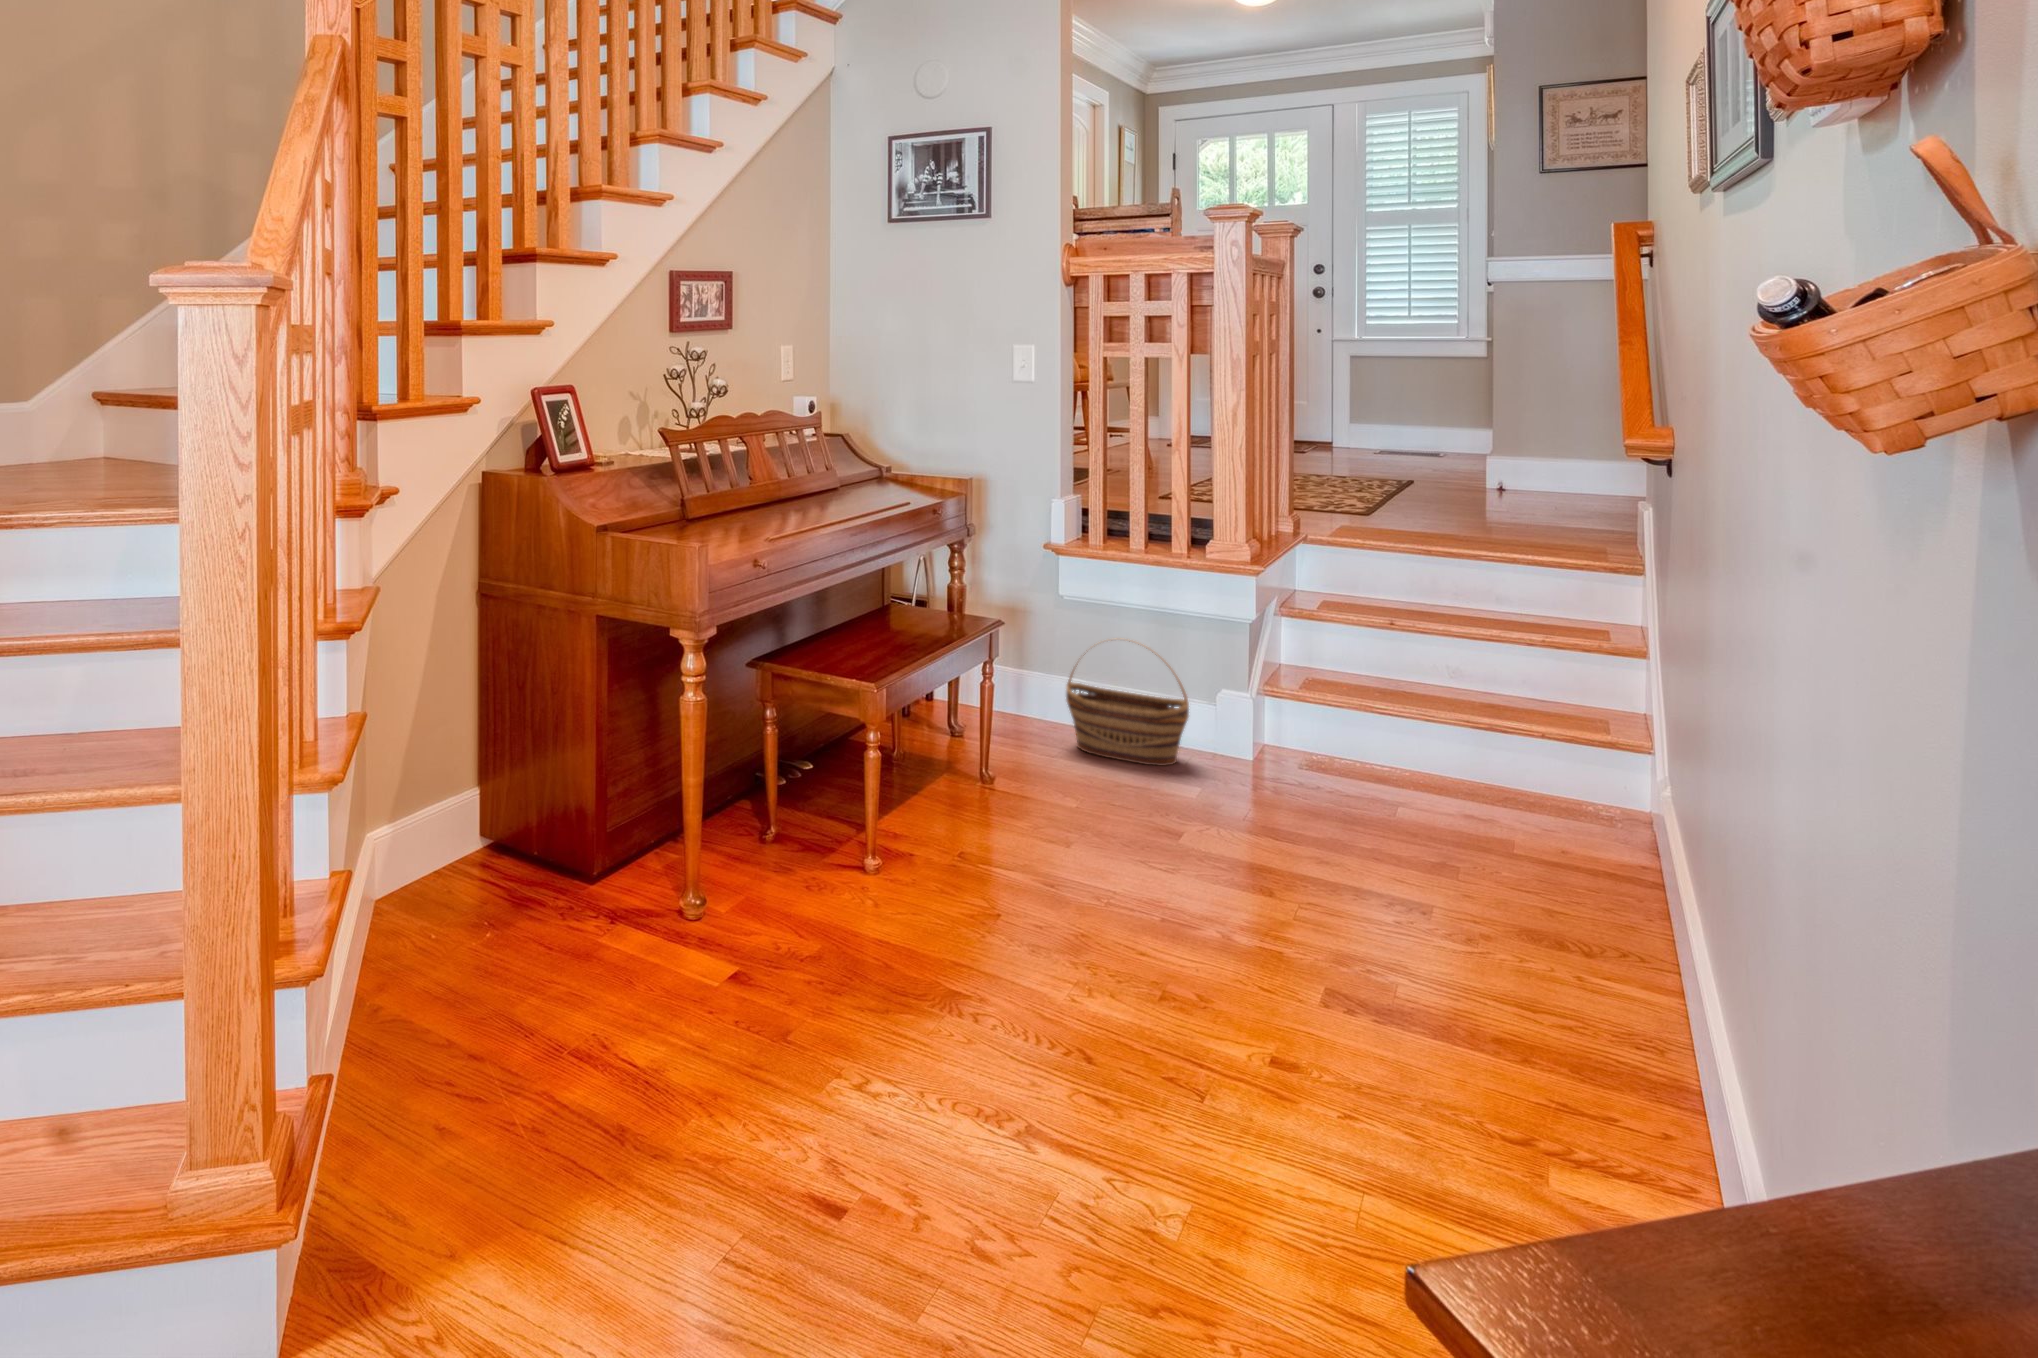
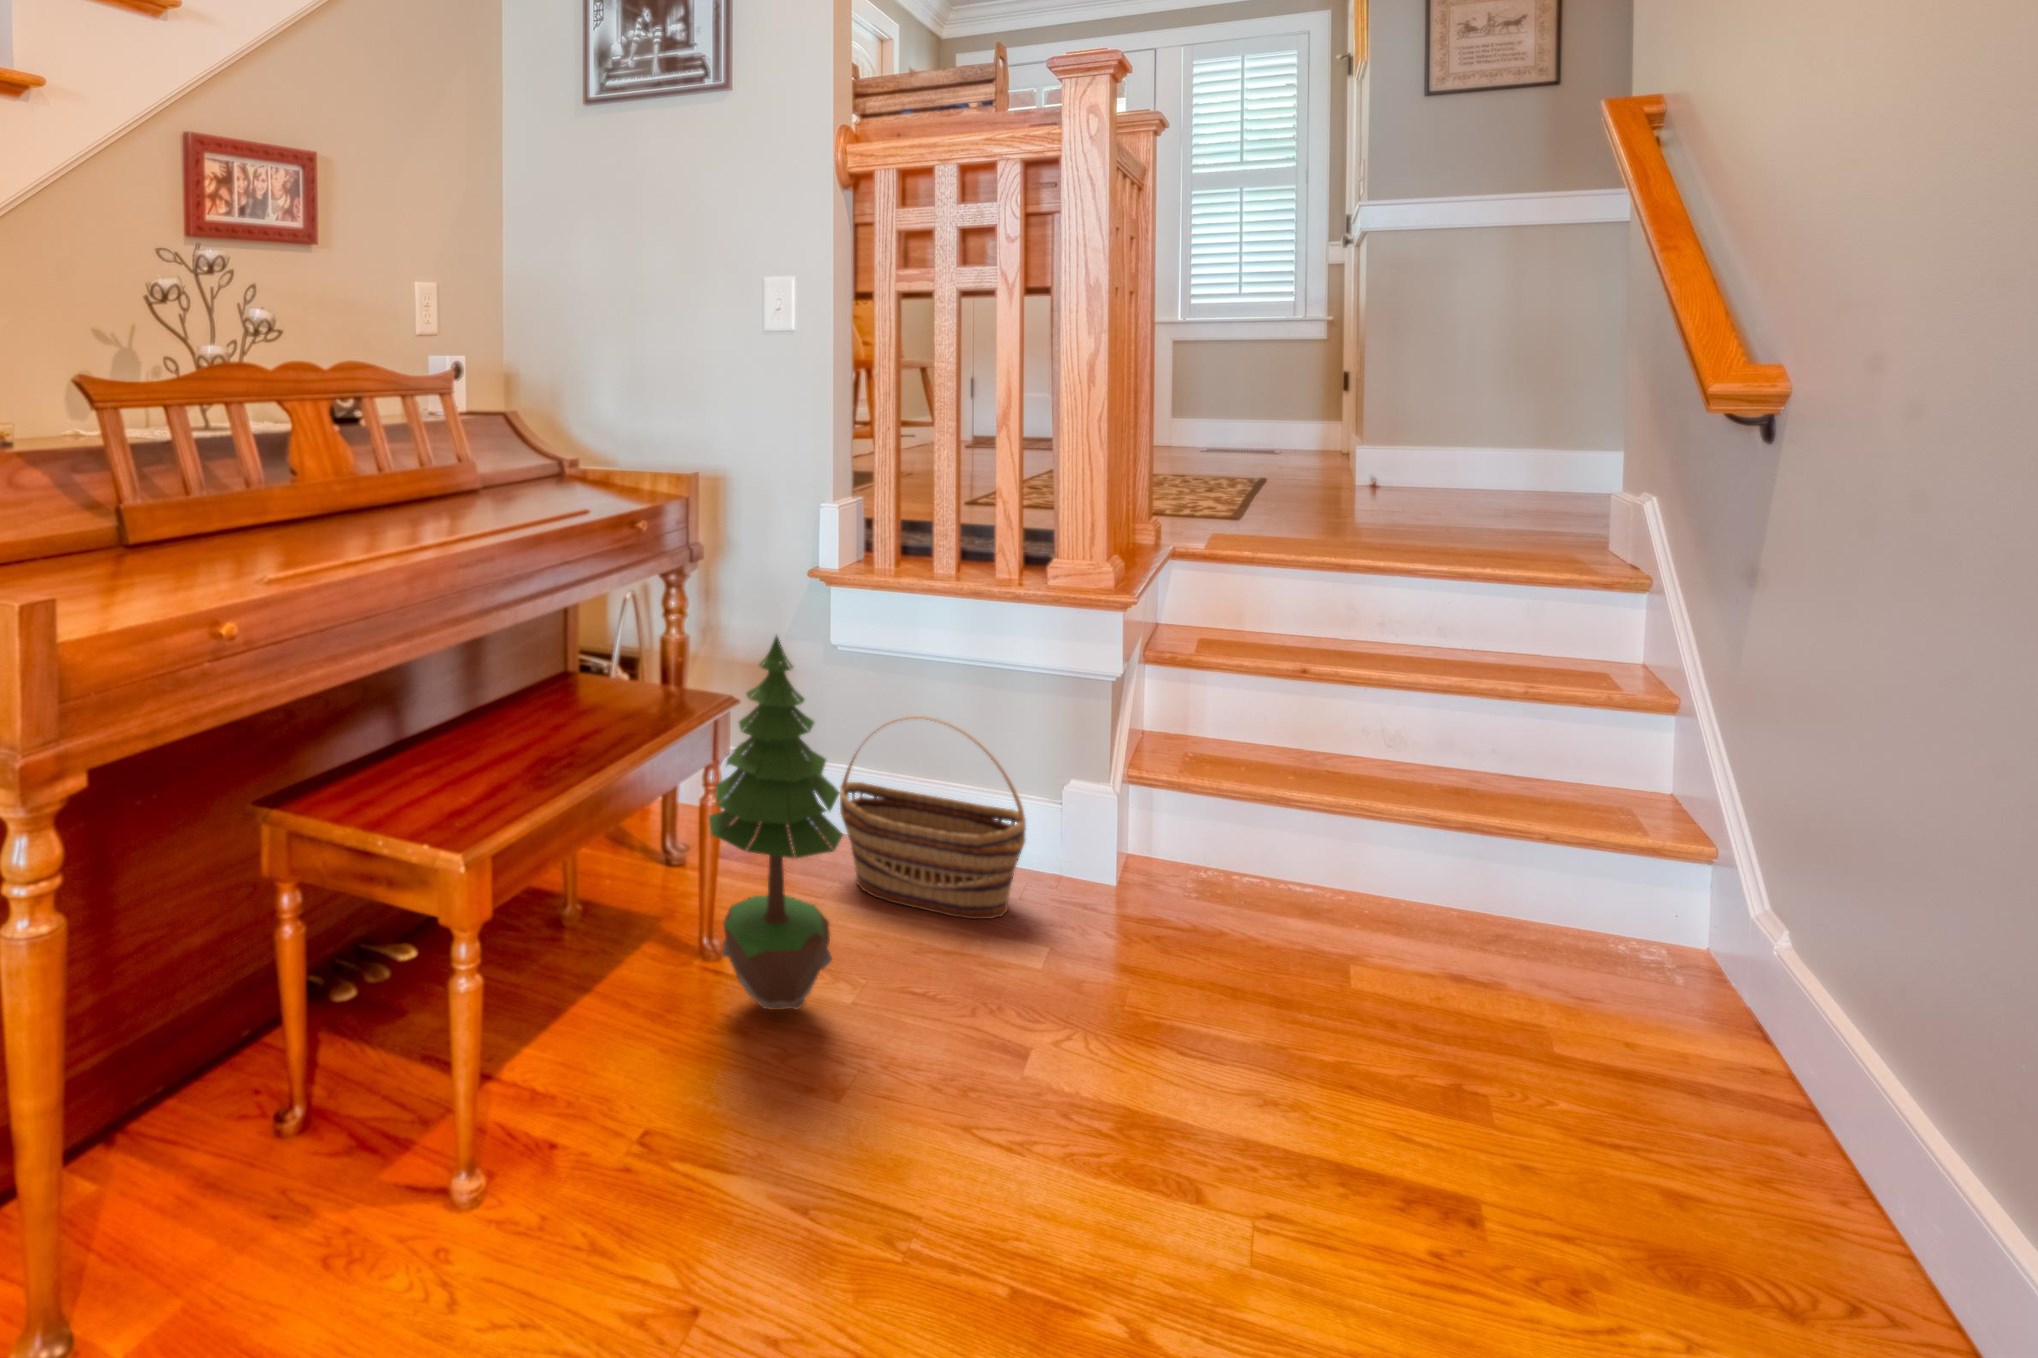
potted tree: none [991,577,1074,800] -> present [709,636,843,1010]

